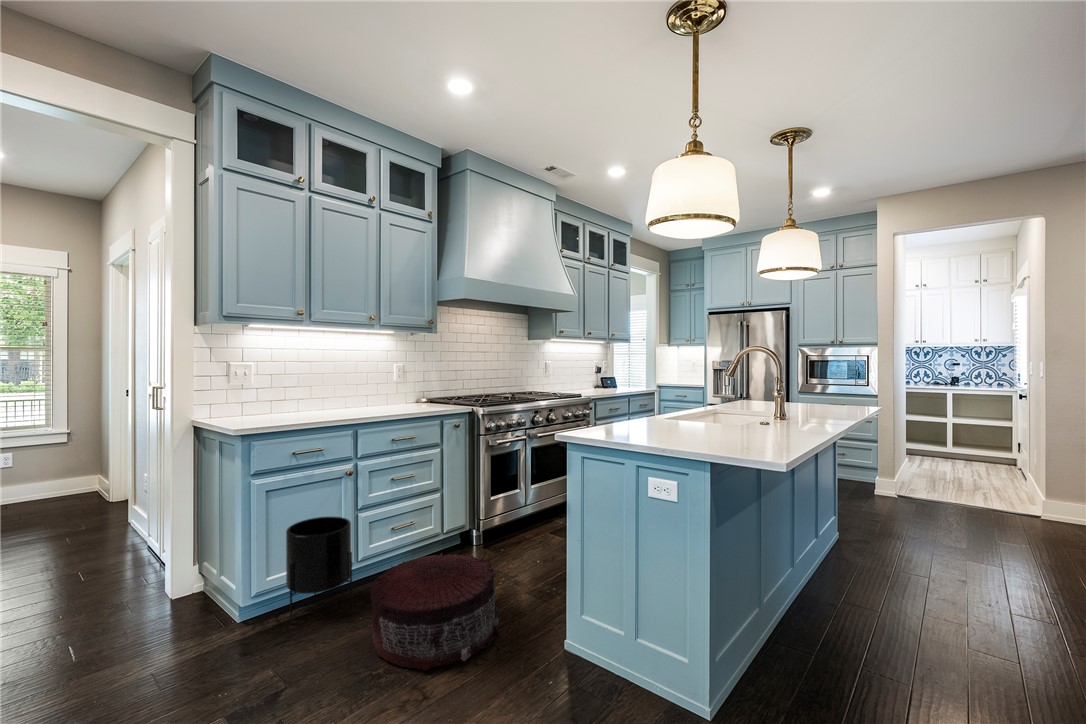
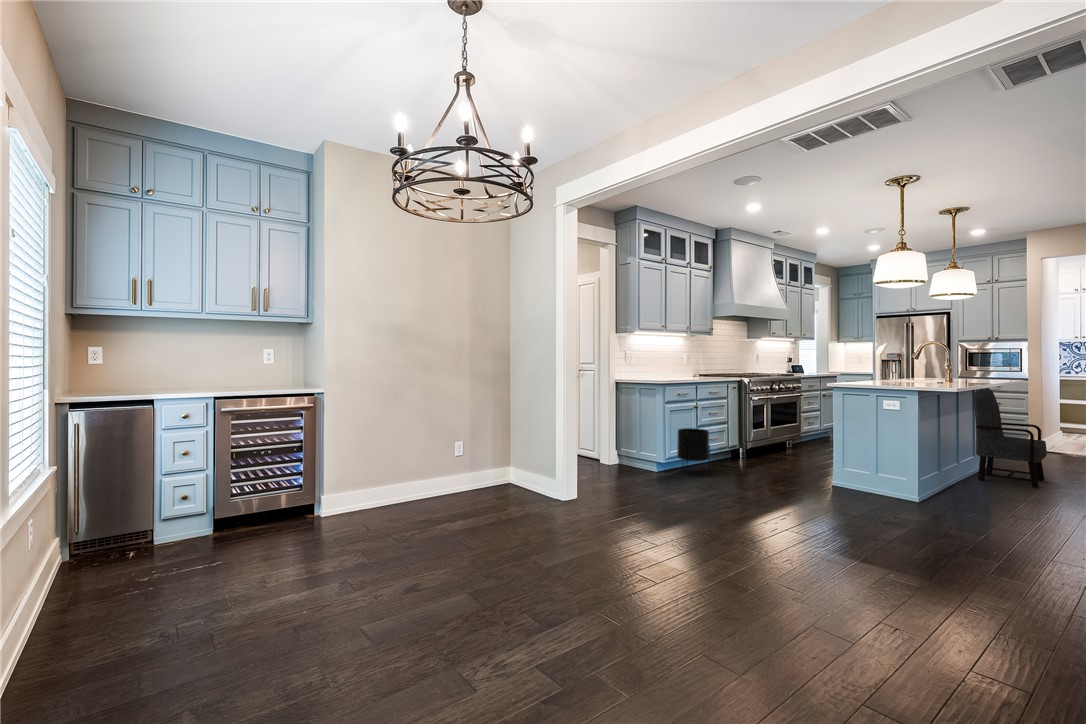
armchair: none [806,433,915,620] -> present [973,389,1047,488]
pouf: present [370,553,499,671] -> none [733,446,803,487]

